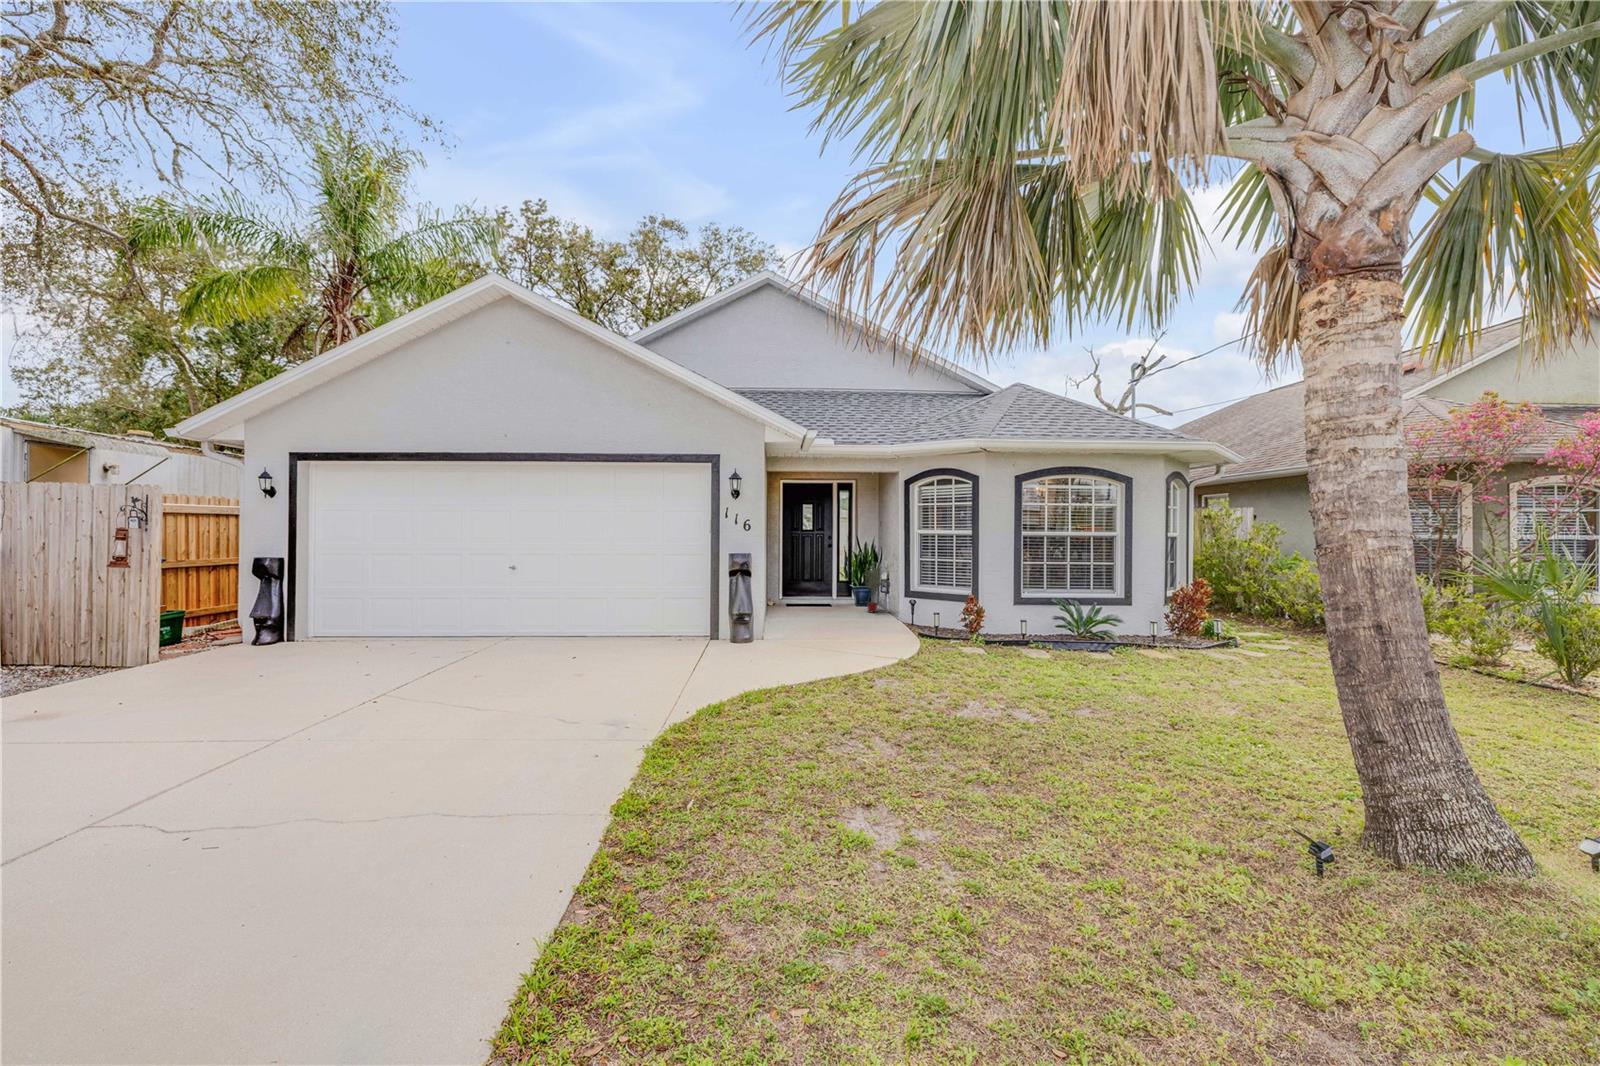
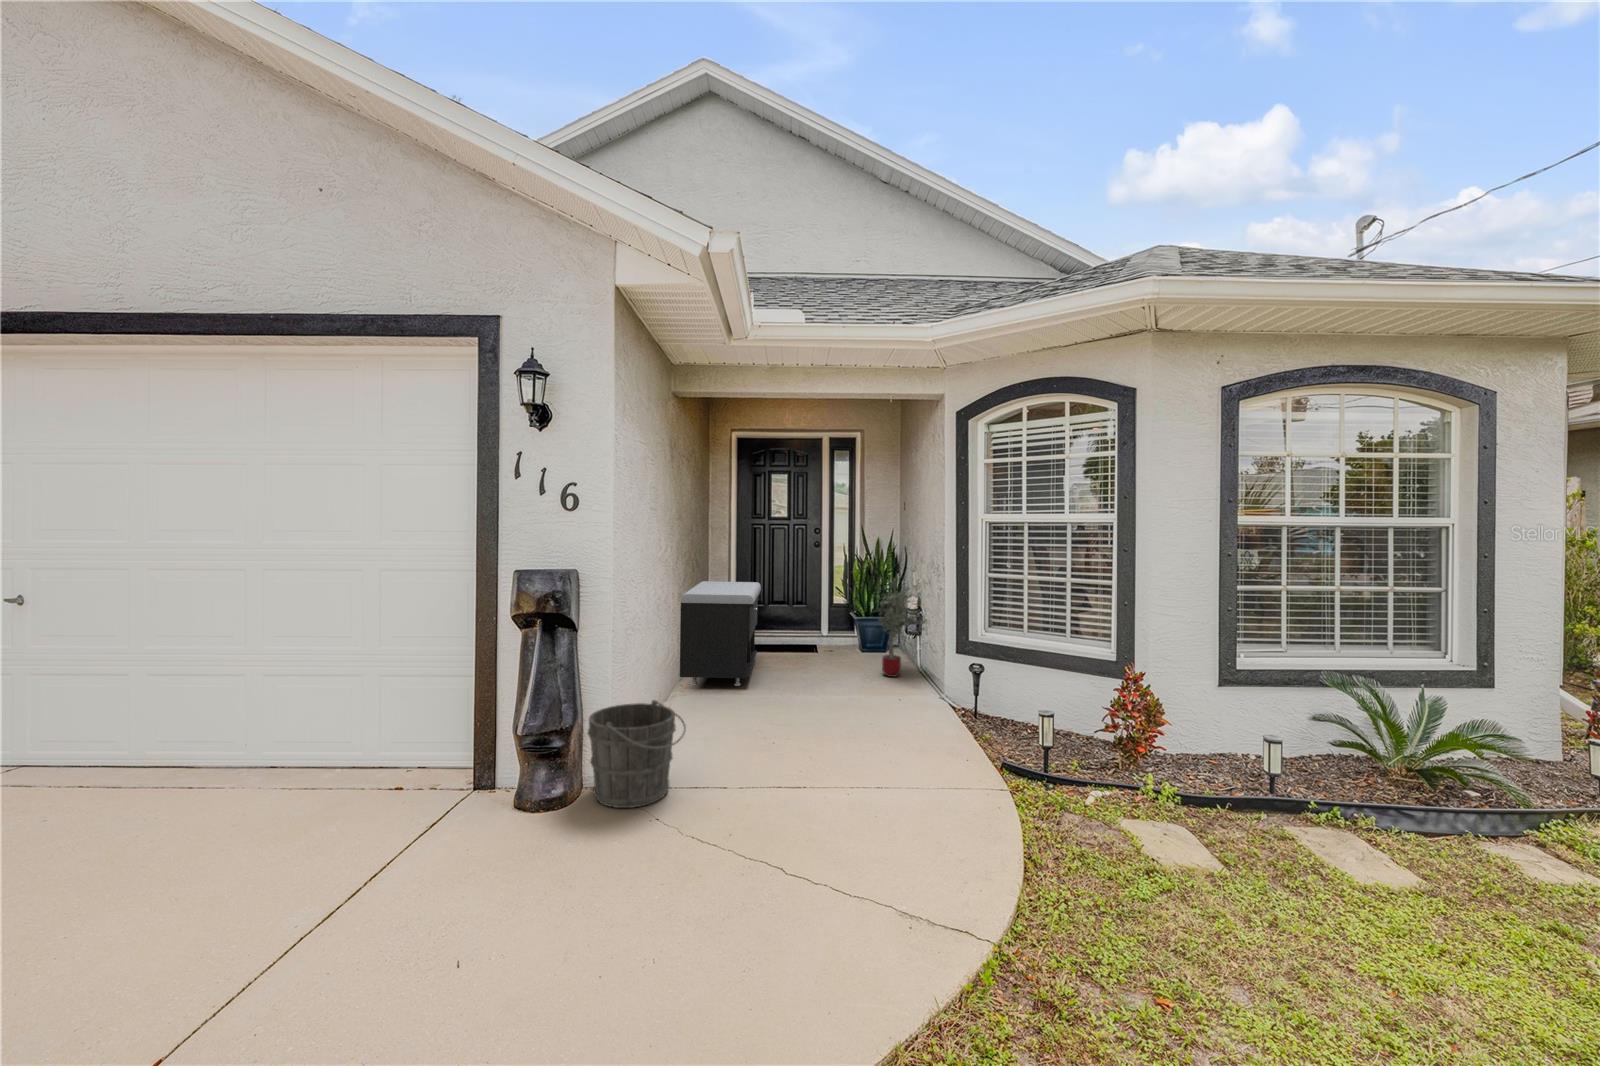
storage bench: none [768,565,805,615] -> present [680,581,761,686]
bucket: none [756,605,792,641] -> present [588,700,686,808]

